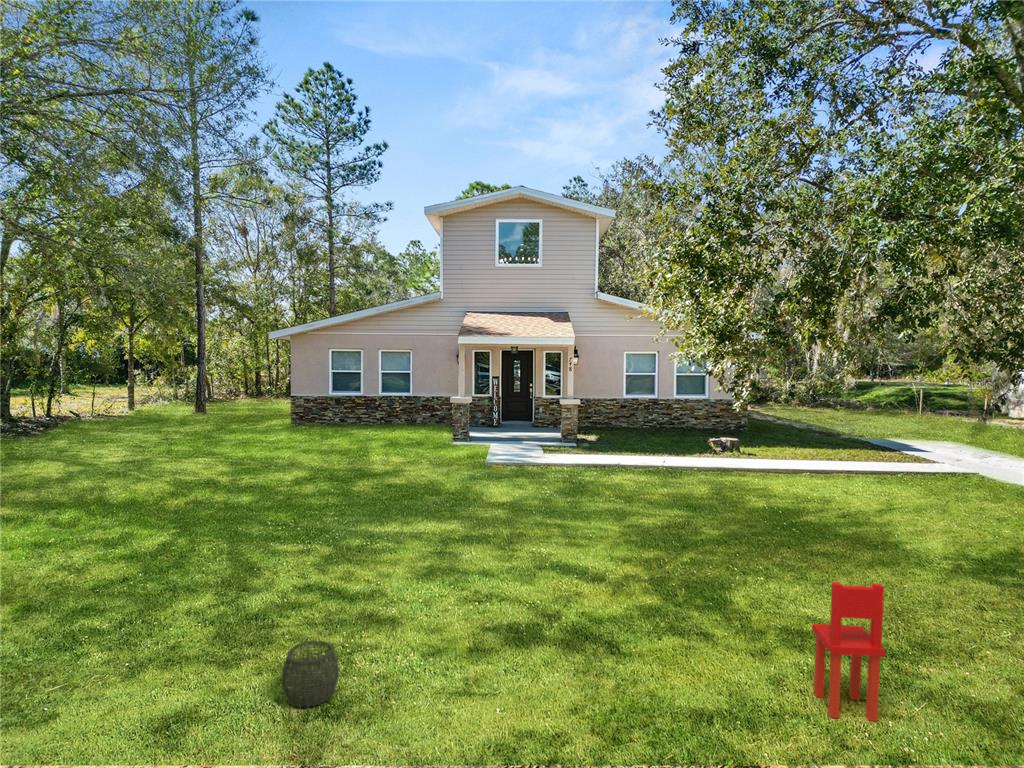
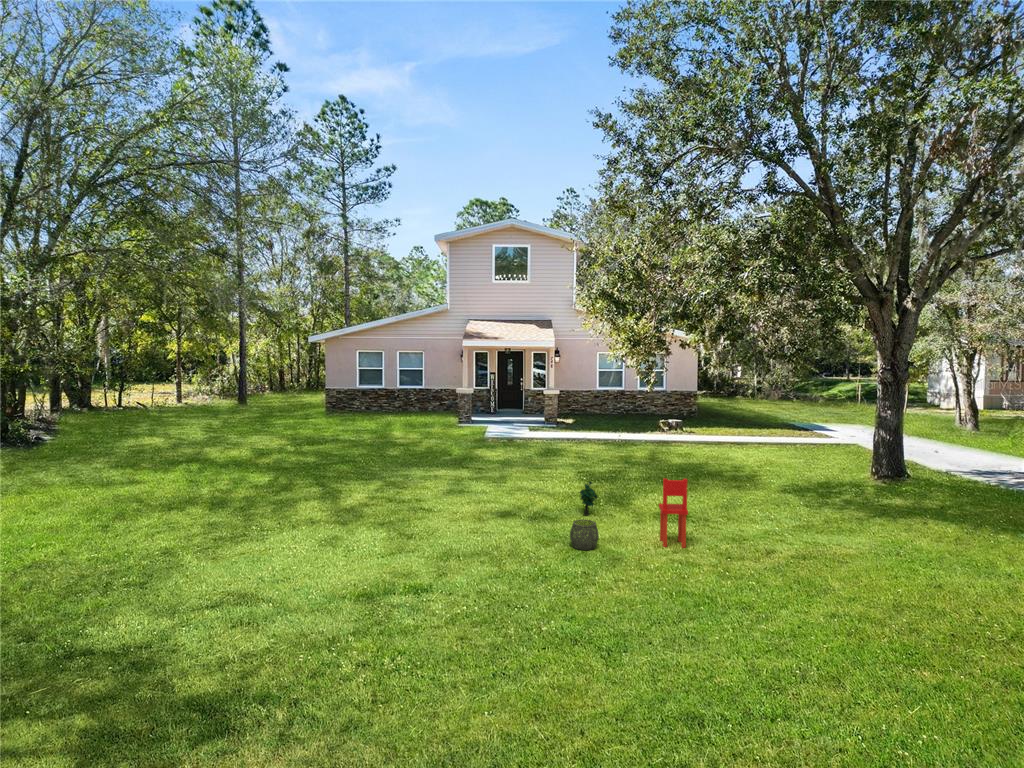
decorative plant: none [640,561,676,621] -> present [579,482,598,516]
woven basket: present [282,641,339,707] -> present [570,519,599,550]

